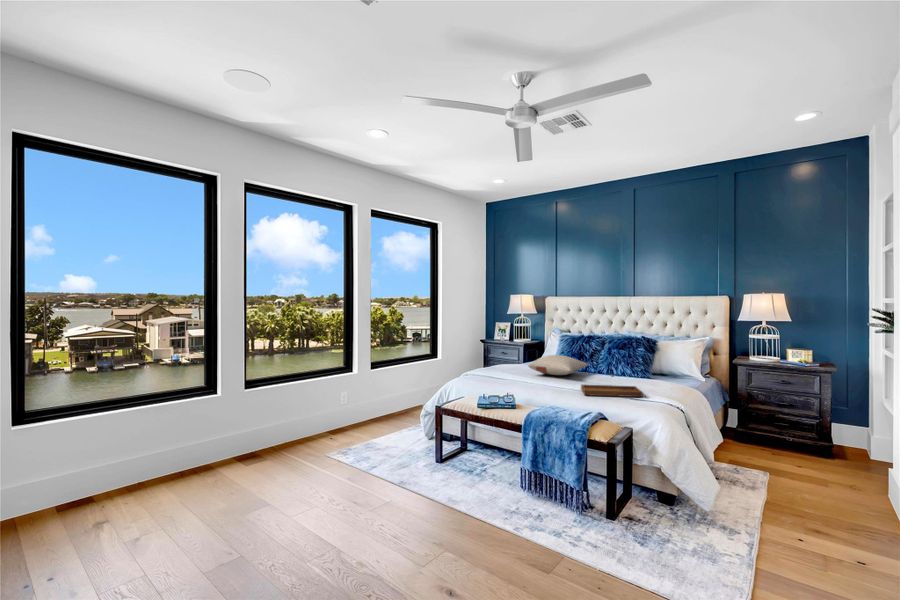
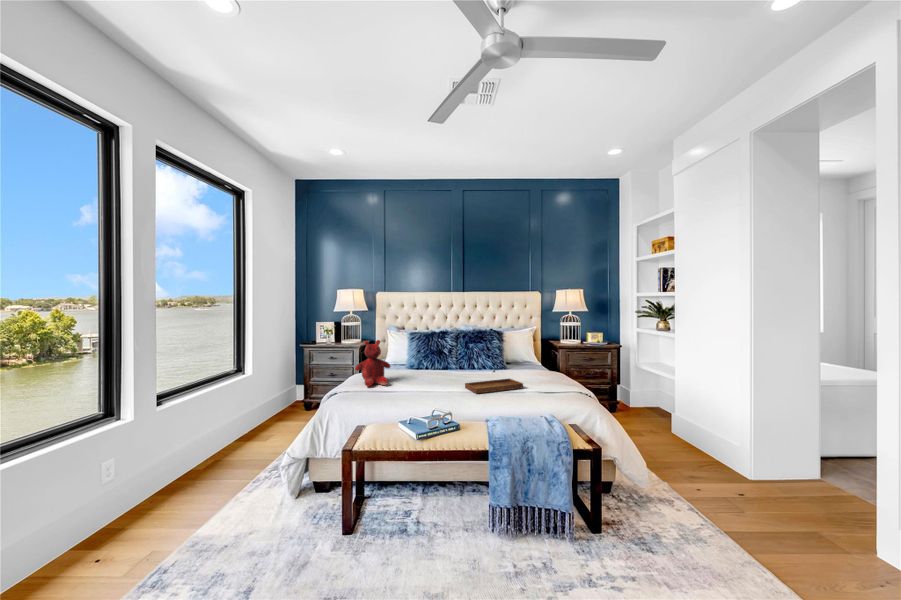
teddy bear: none [487,336,519,378] -> present [355,340,390,387]
pillow: present [528,355,588,375] -> none [400,355,452,376]

